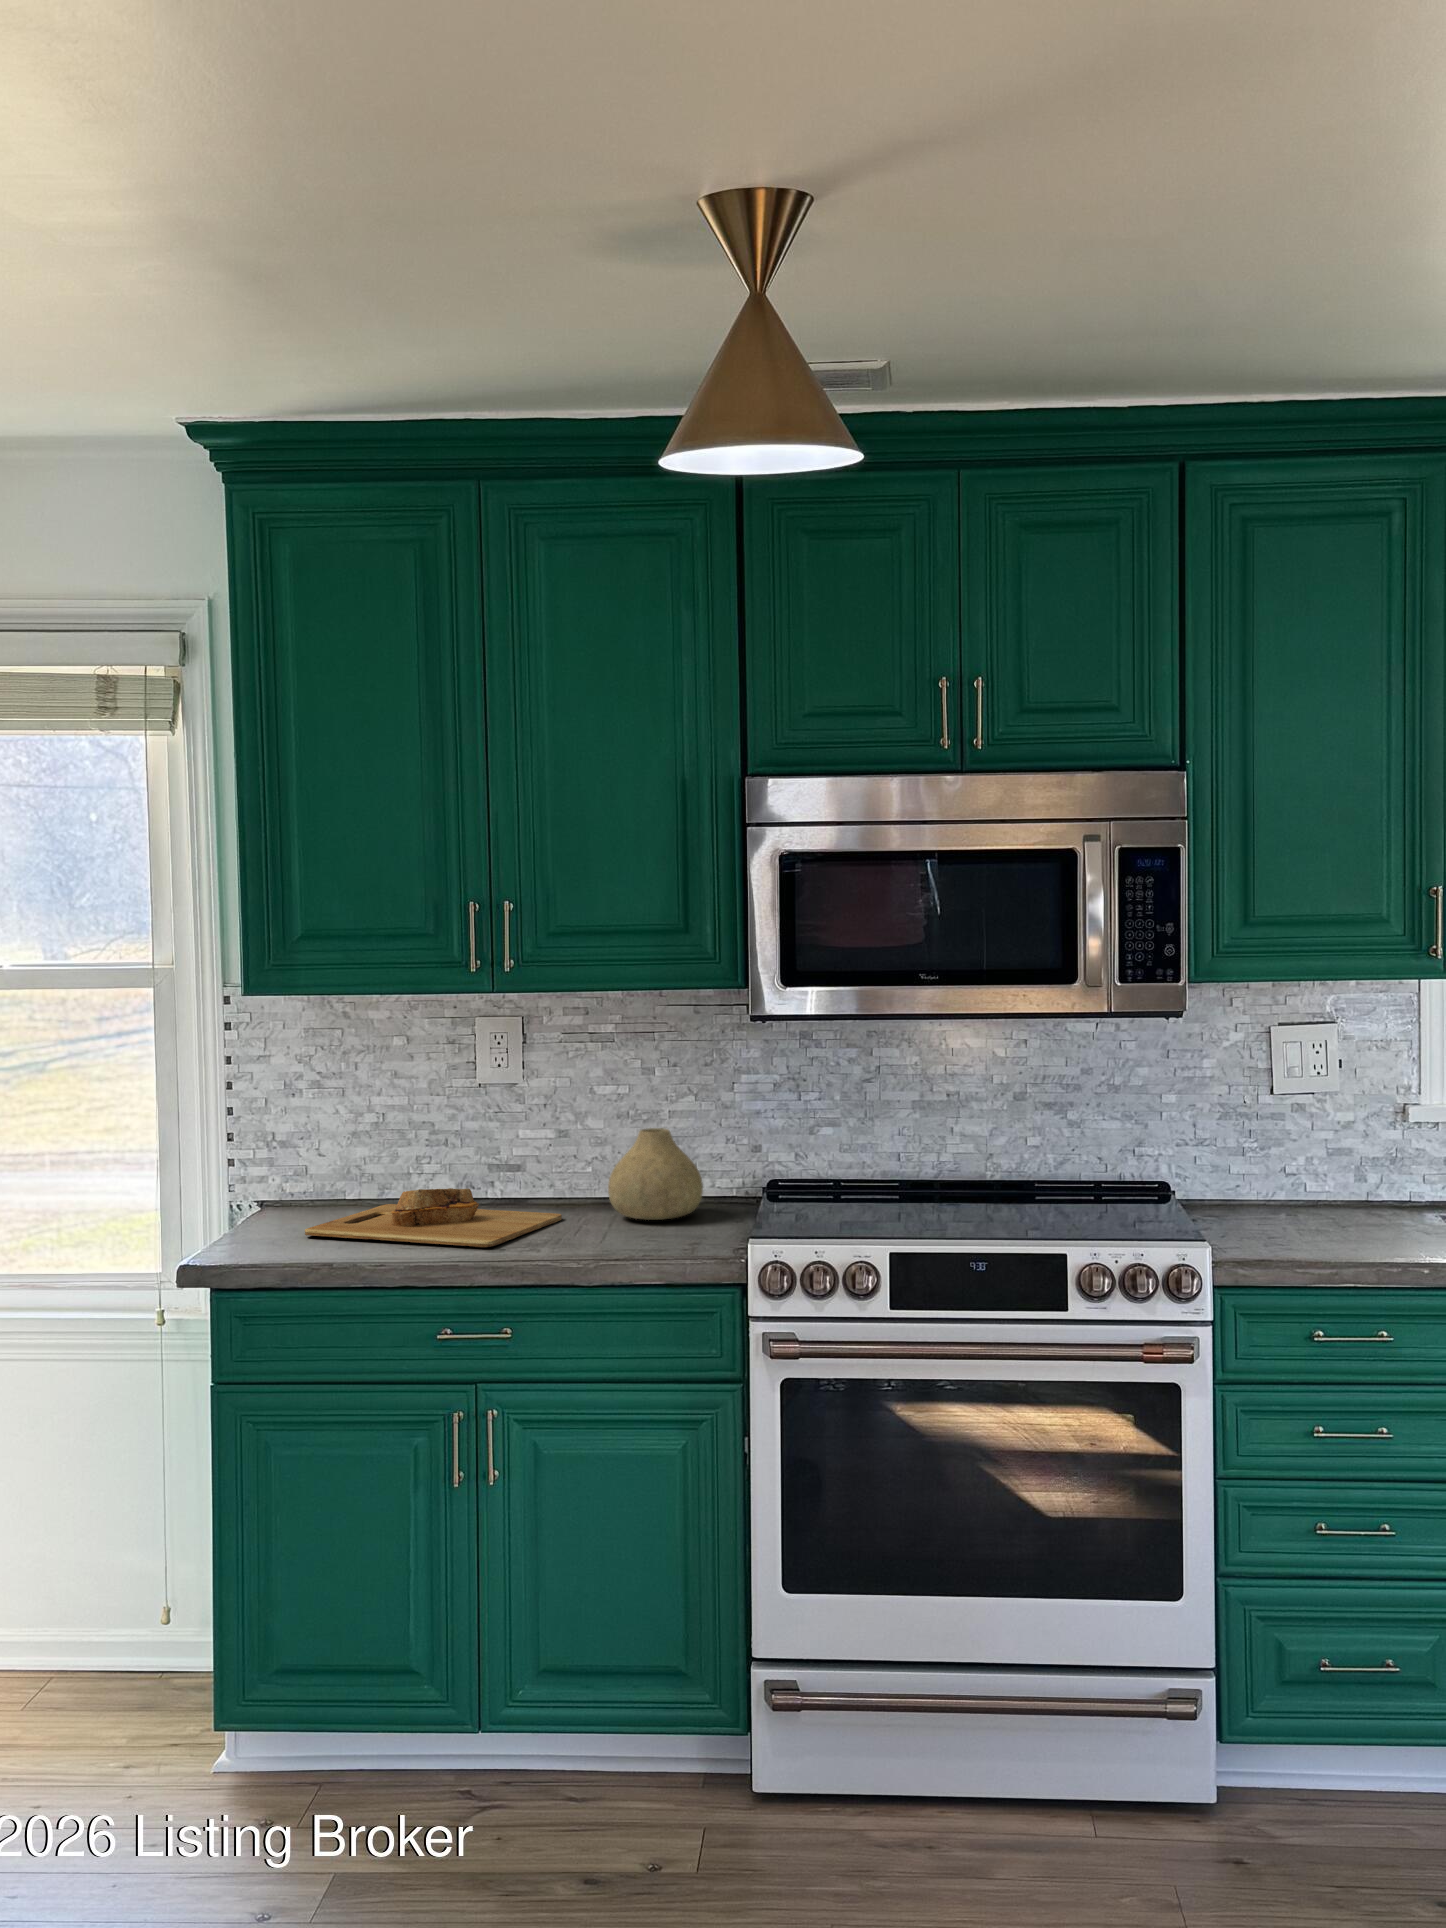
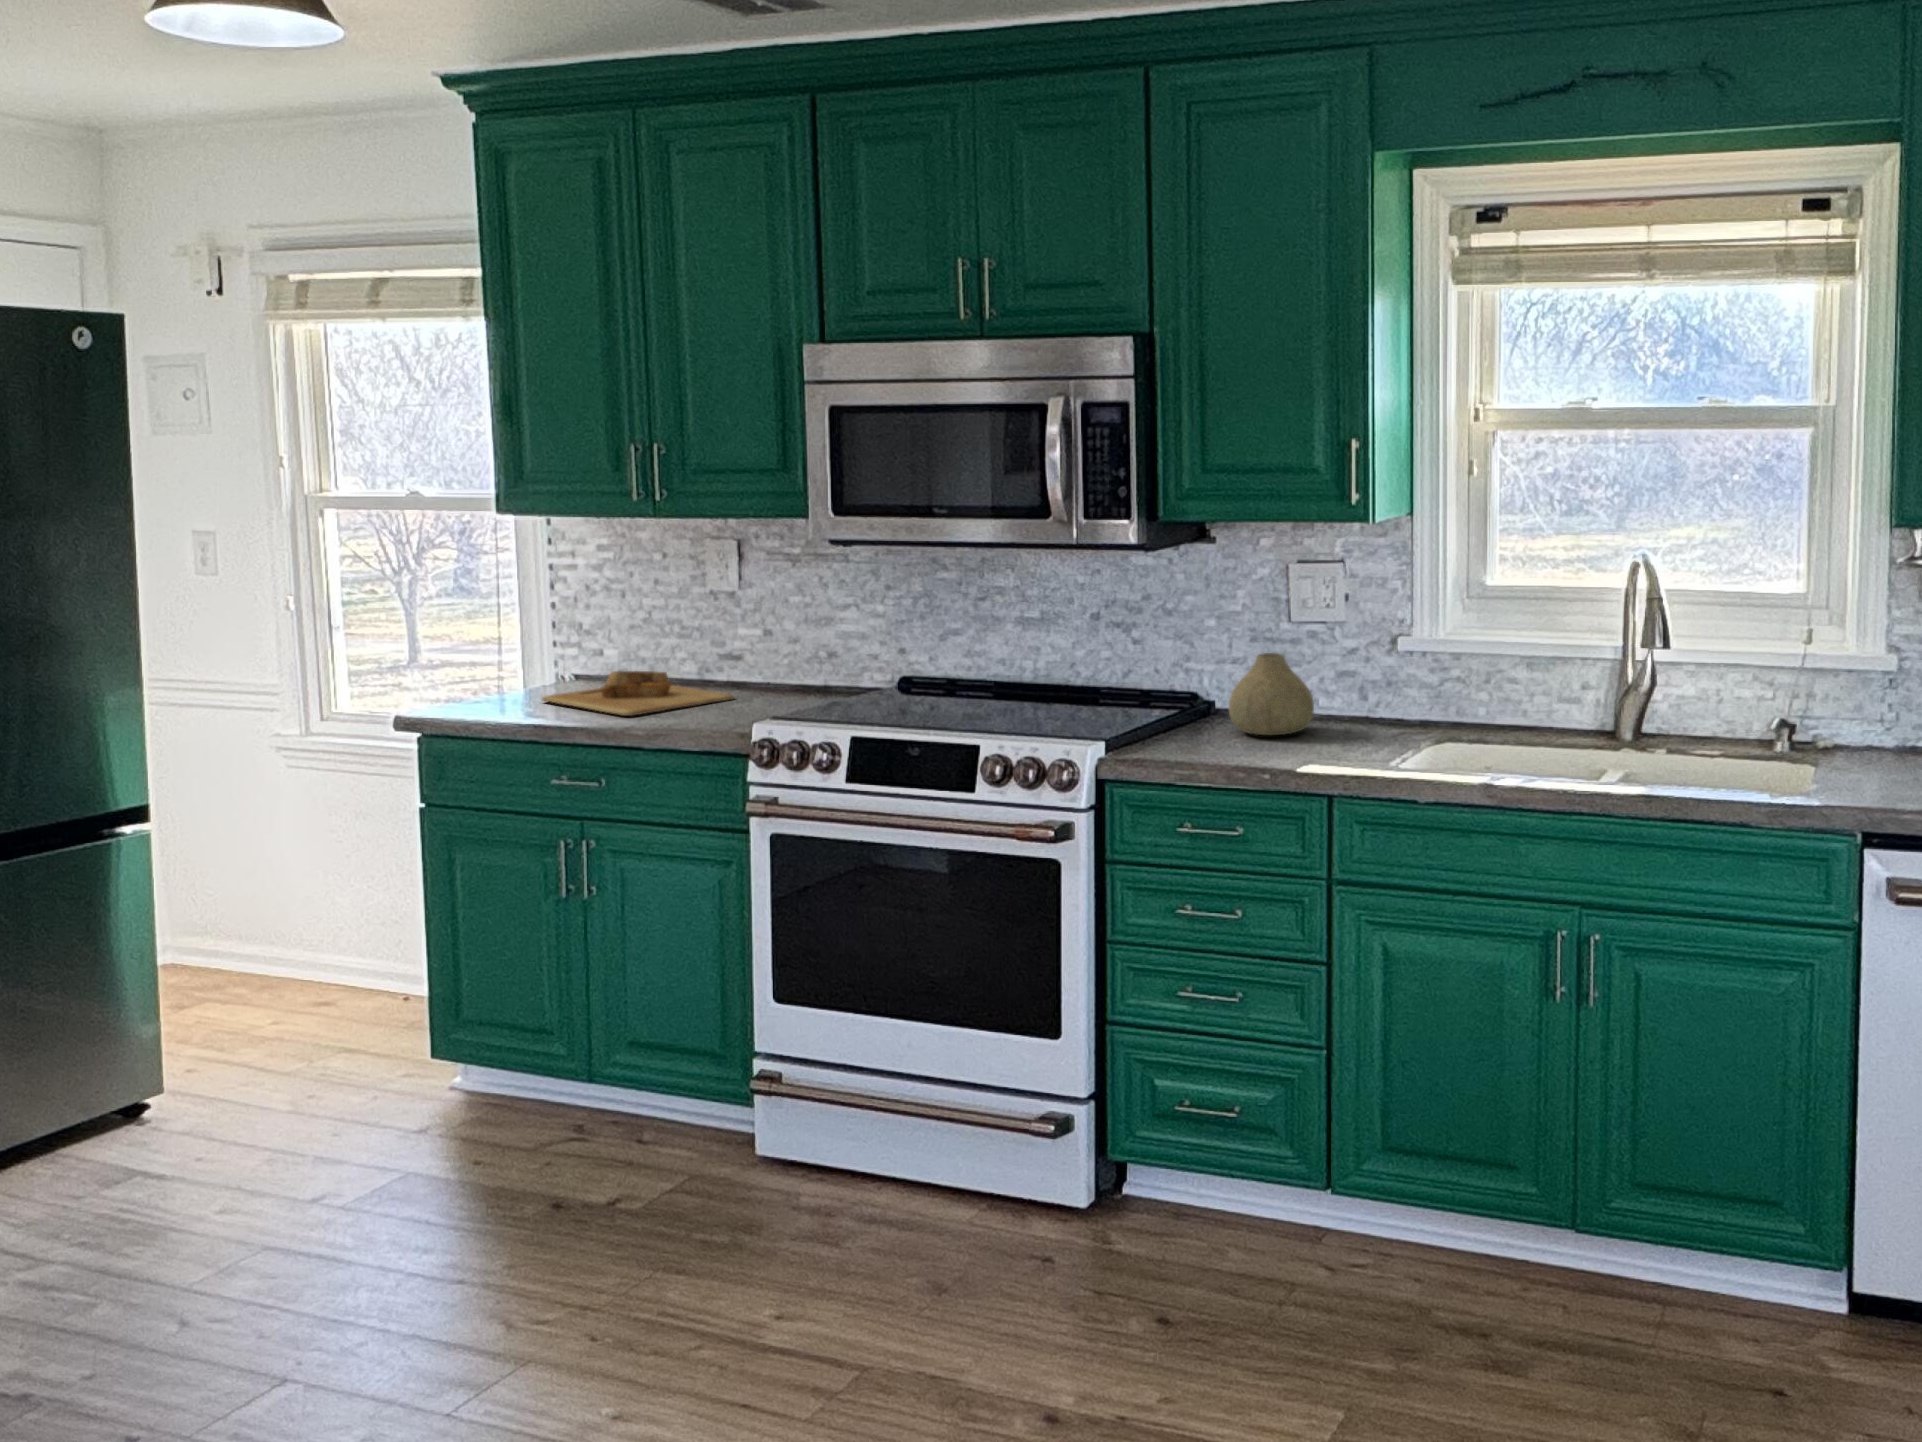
vase: present [608,1128,703,1220] -> present [1229,653,1314,735]

